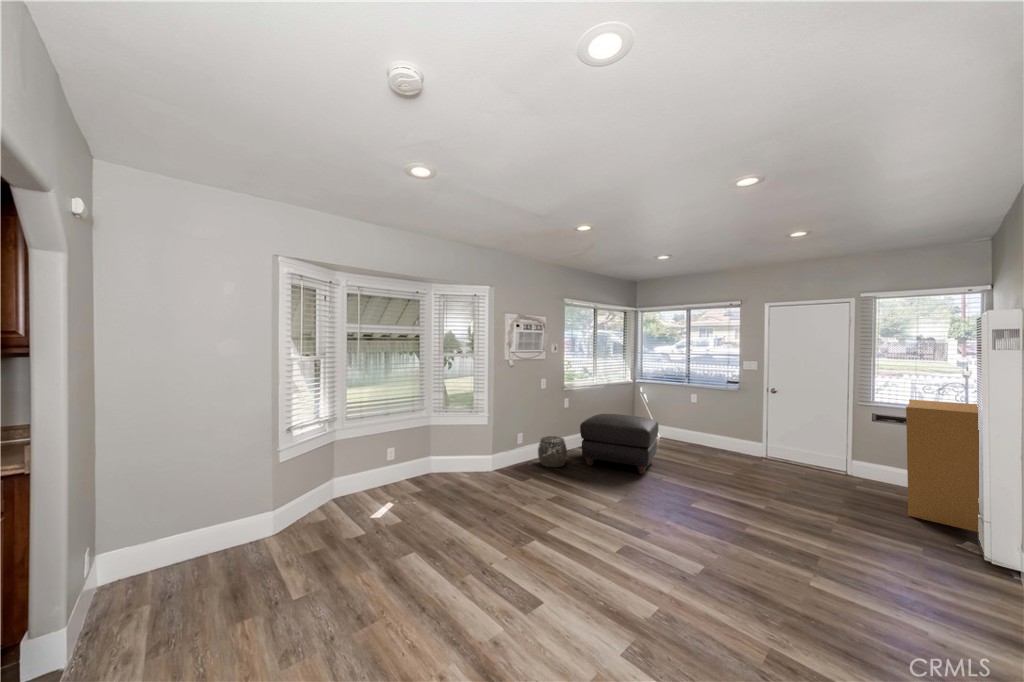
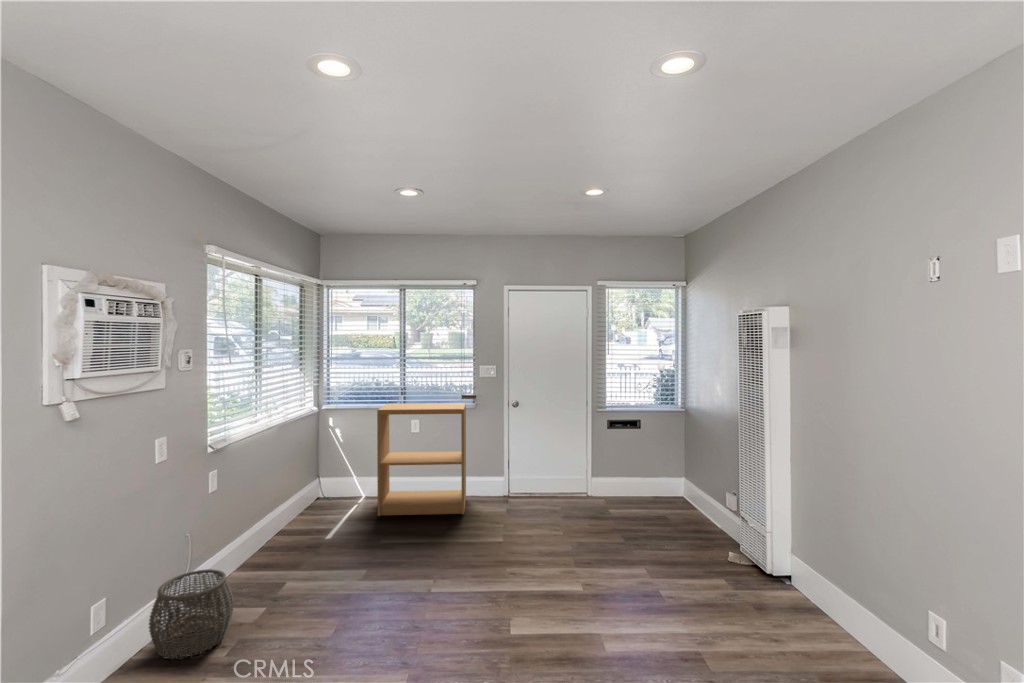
bookshelf: present [906,399,979,532] -> present [377,403,466,516]
ottoman: present [580,414,658,474] -> none [263,479,409,608]

